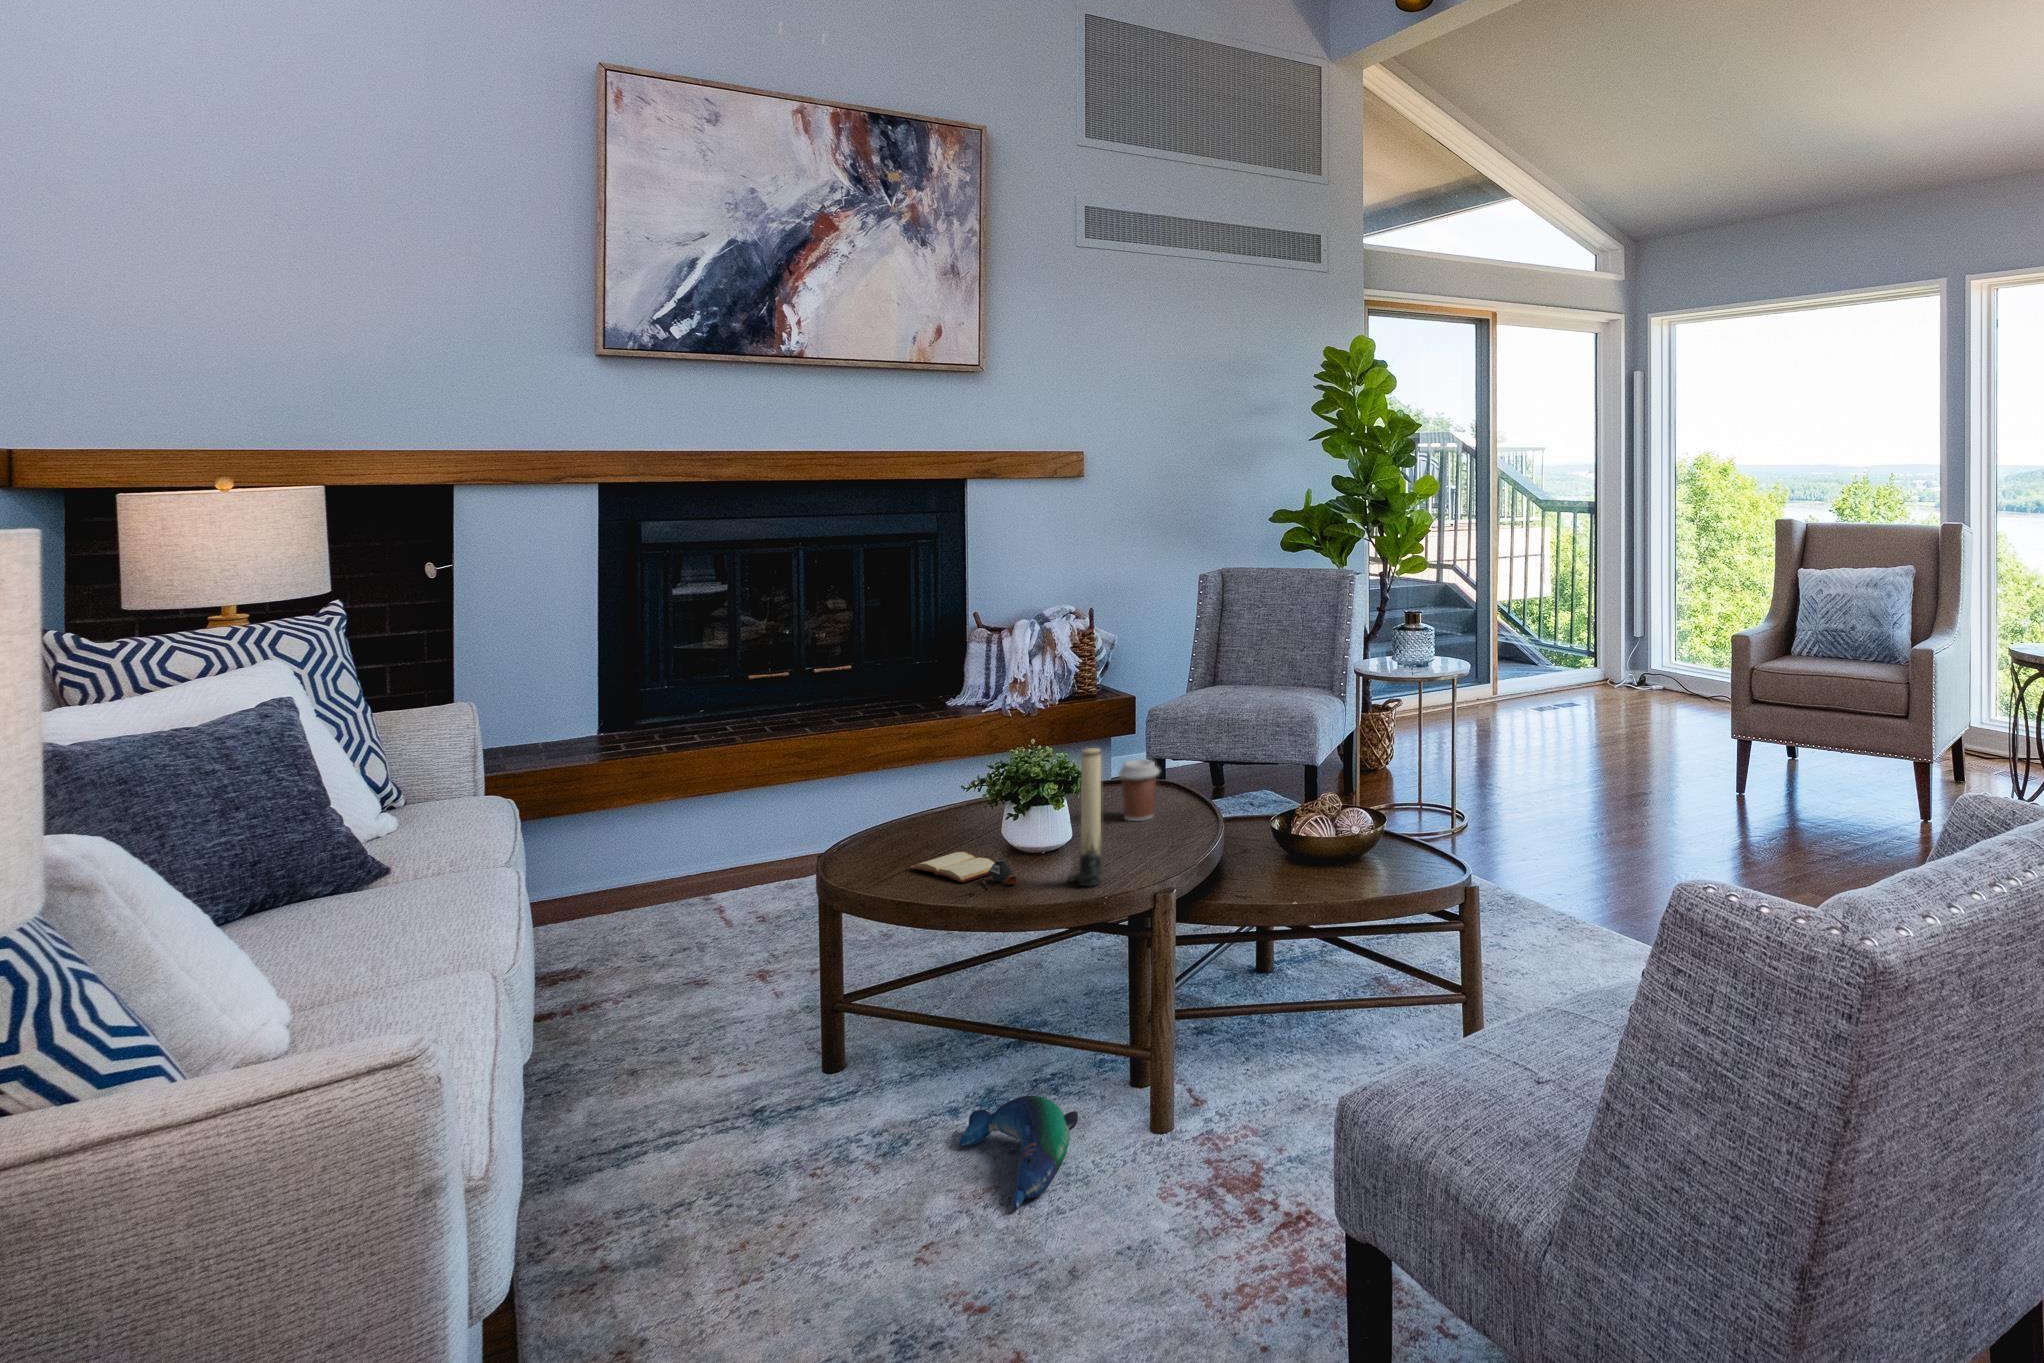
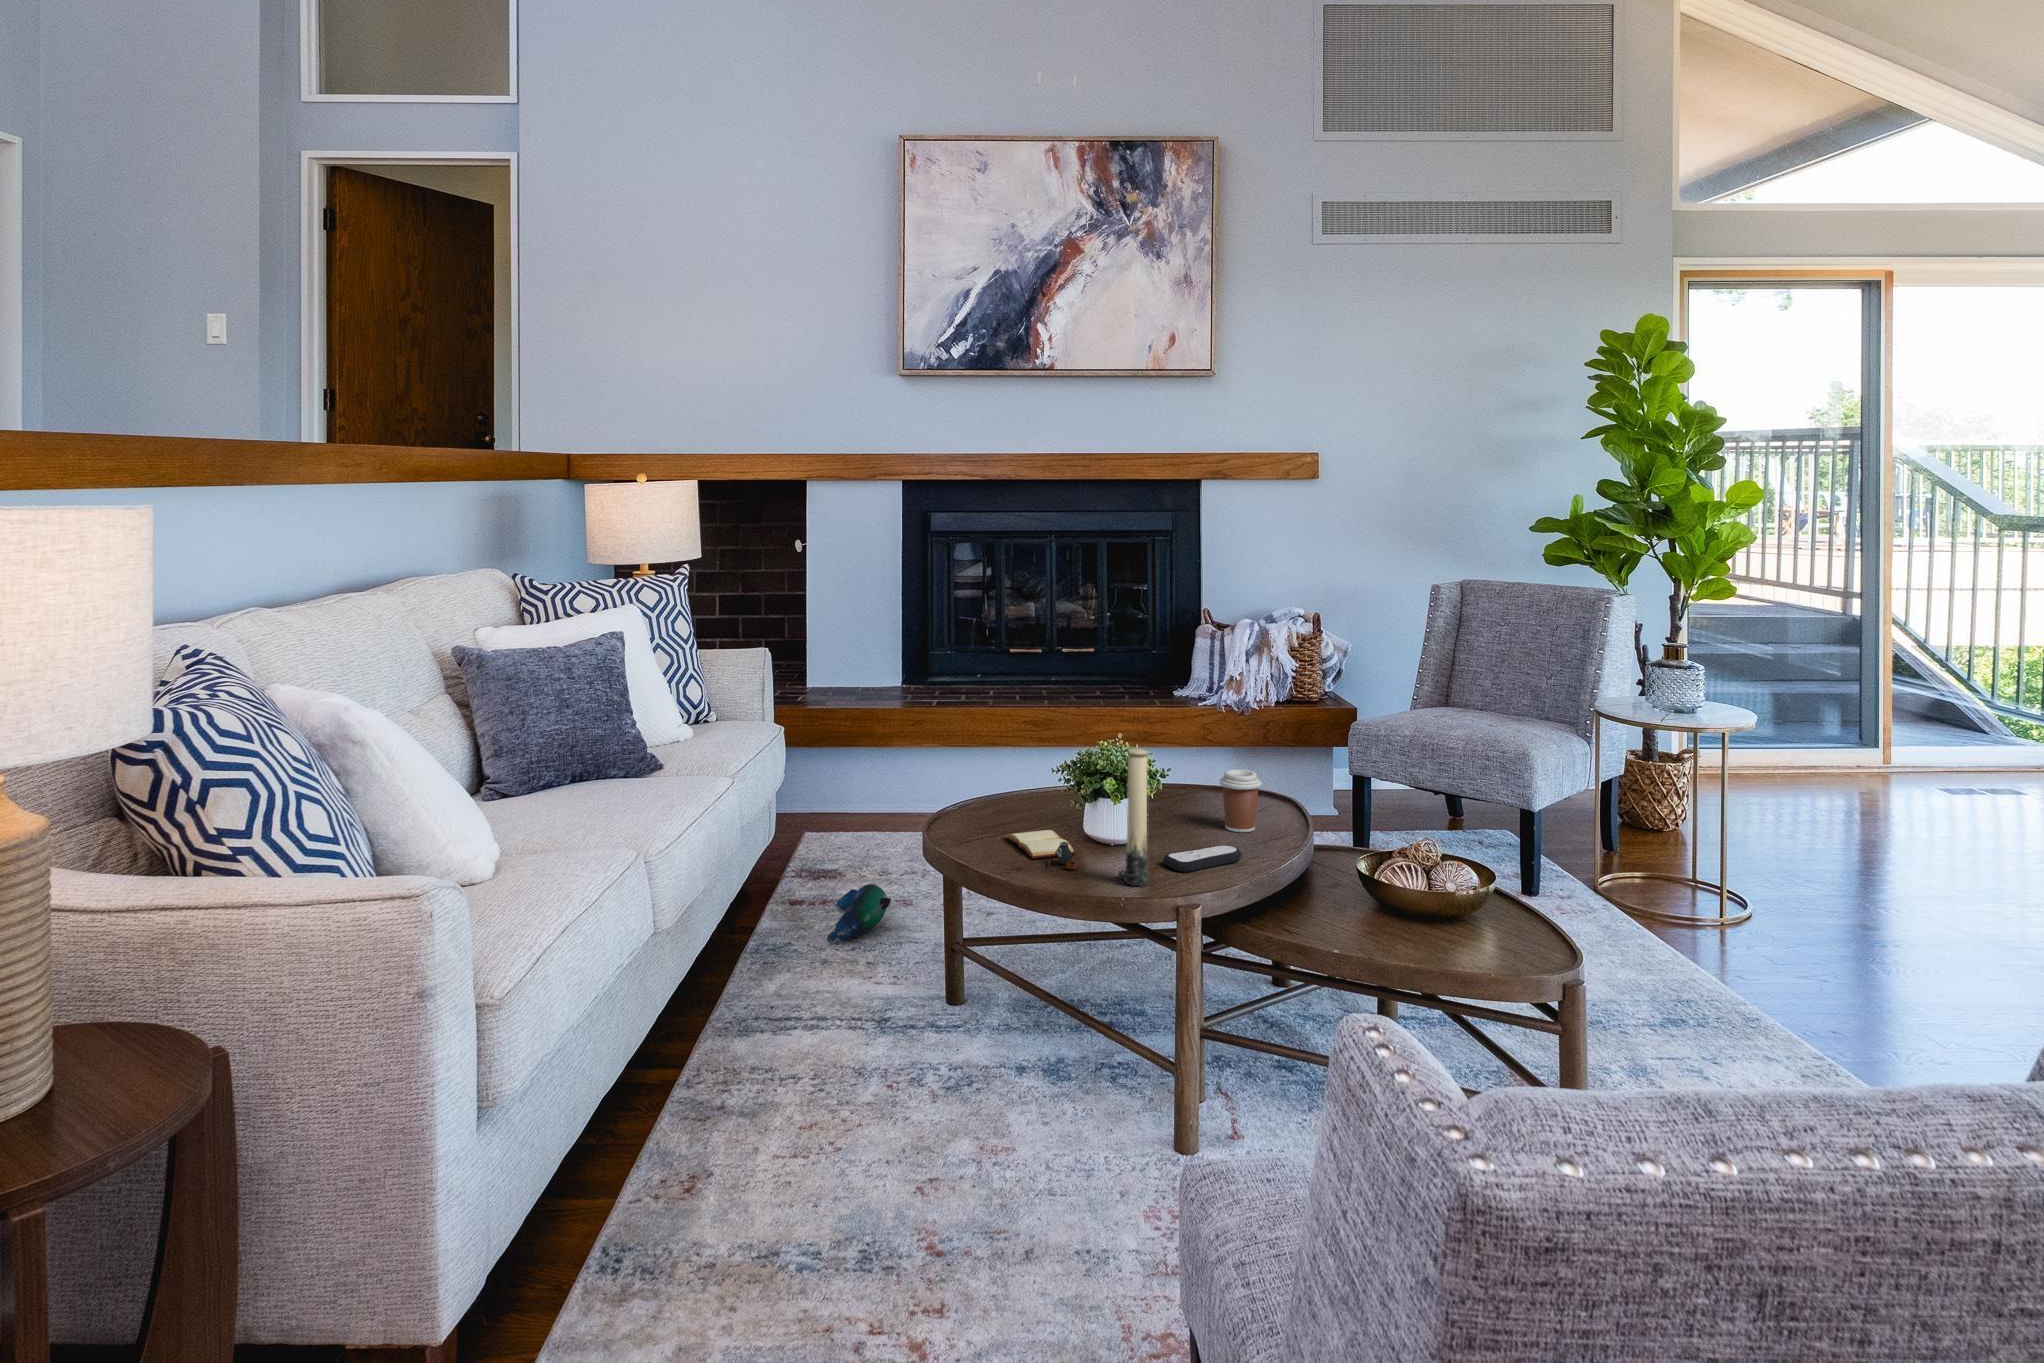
remote control: none [1099,833,1168,865] -> present [1163,845,1242,872]
plush toy: present [958,1096,1078,1209] -> present [827,884,891,942]

